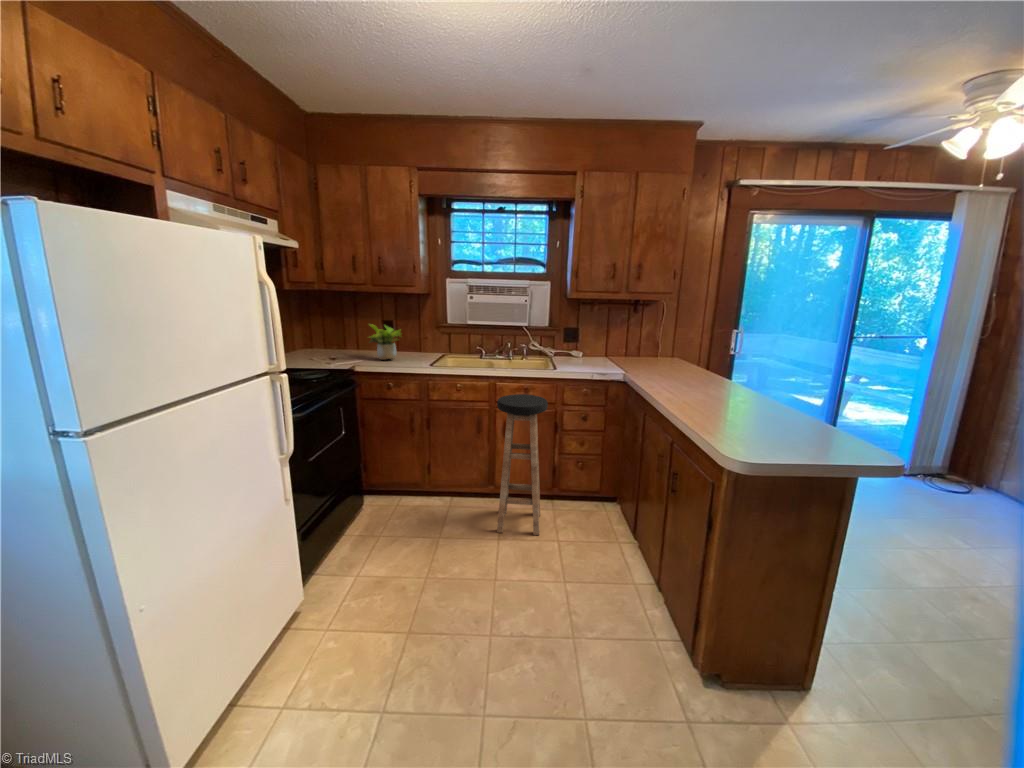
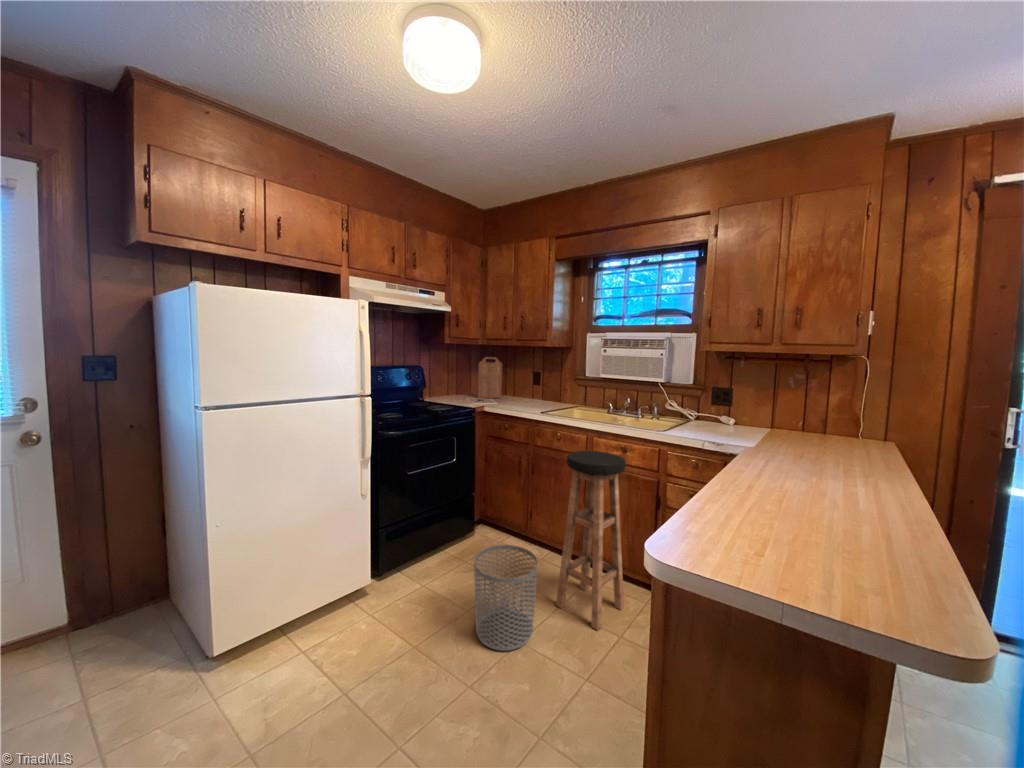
cutting board: none [320,304,351,355] -> present [478,357,502,398]
potted plant: present [369,324,401,360] -> none [498,372,535,405]
waste bin: none [450,493,509,583] -> present [474,545,537,651]

